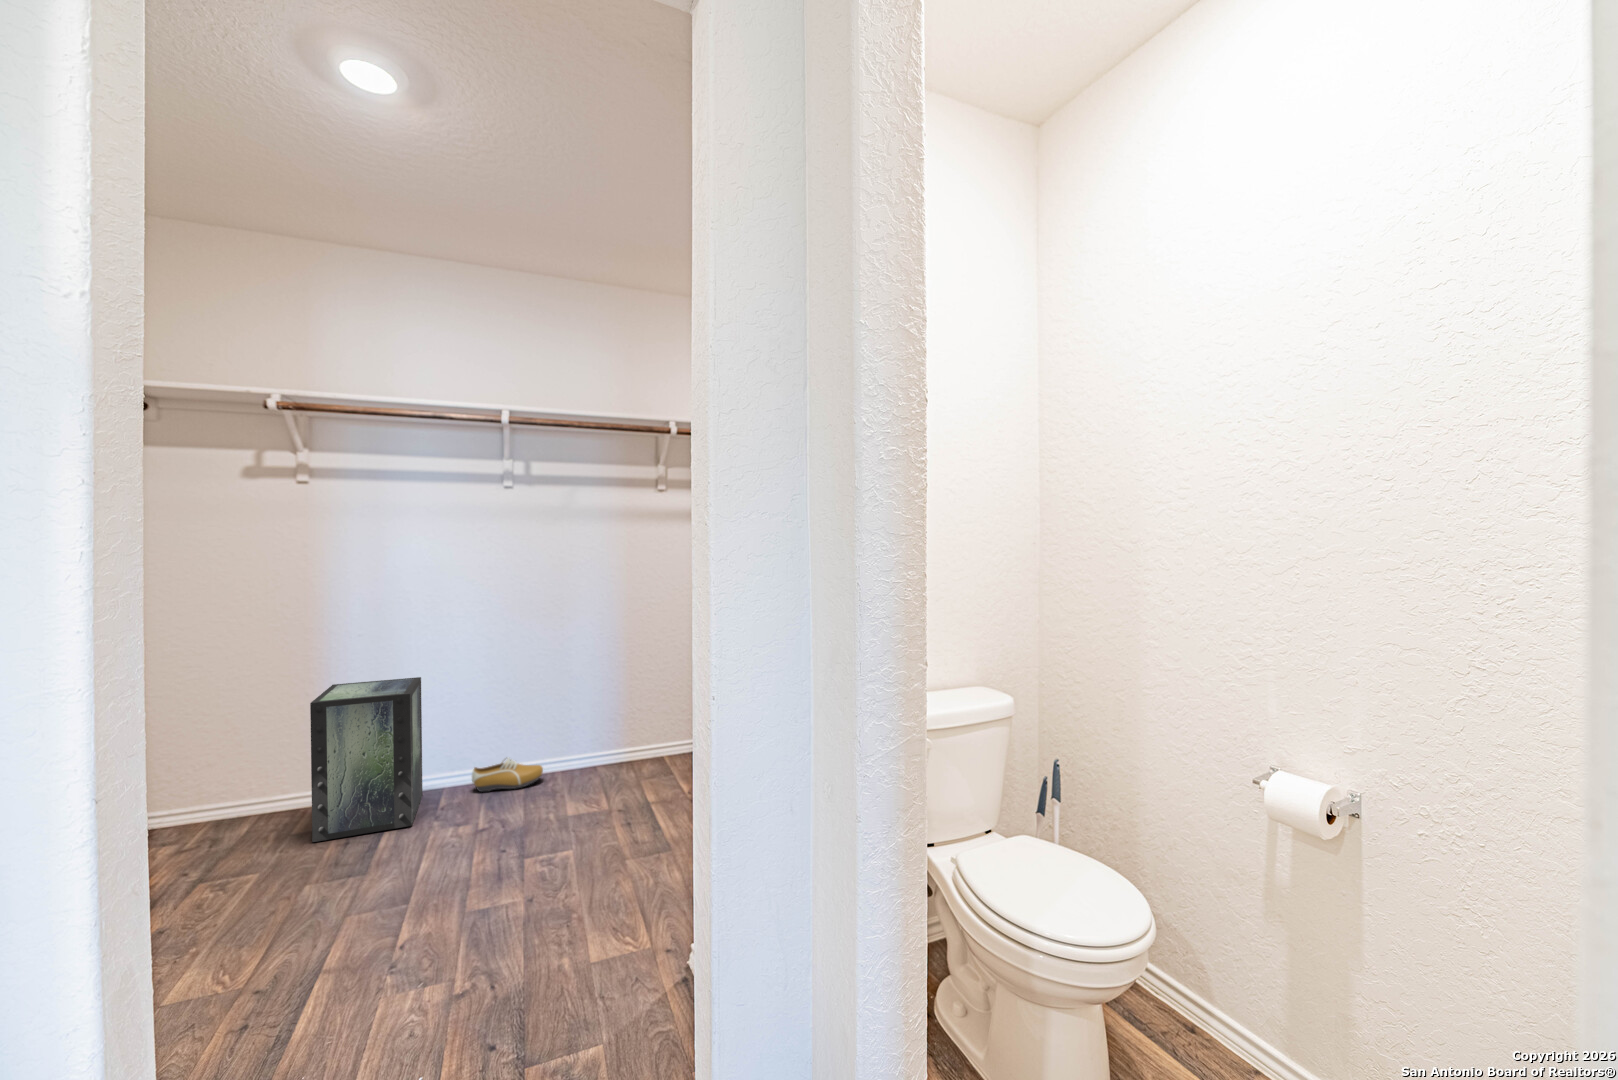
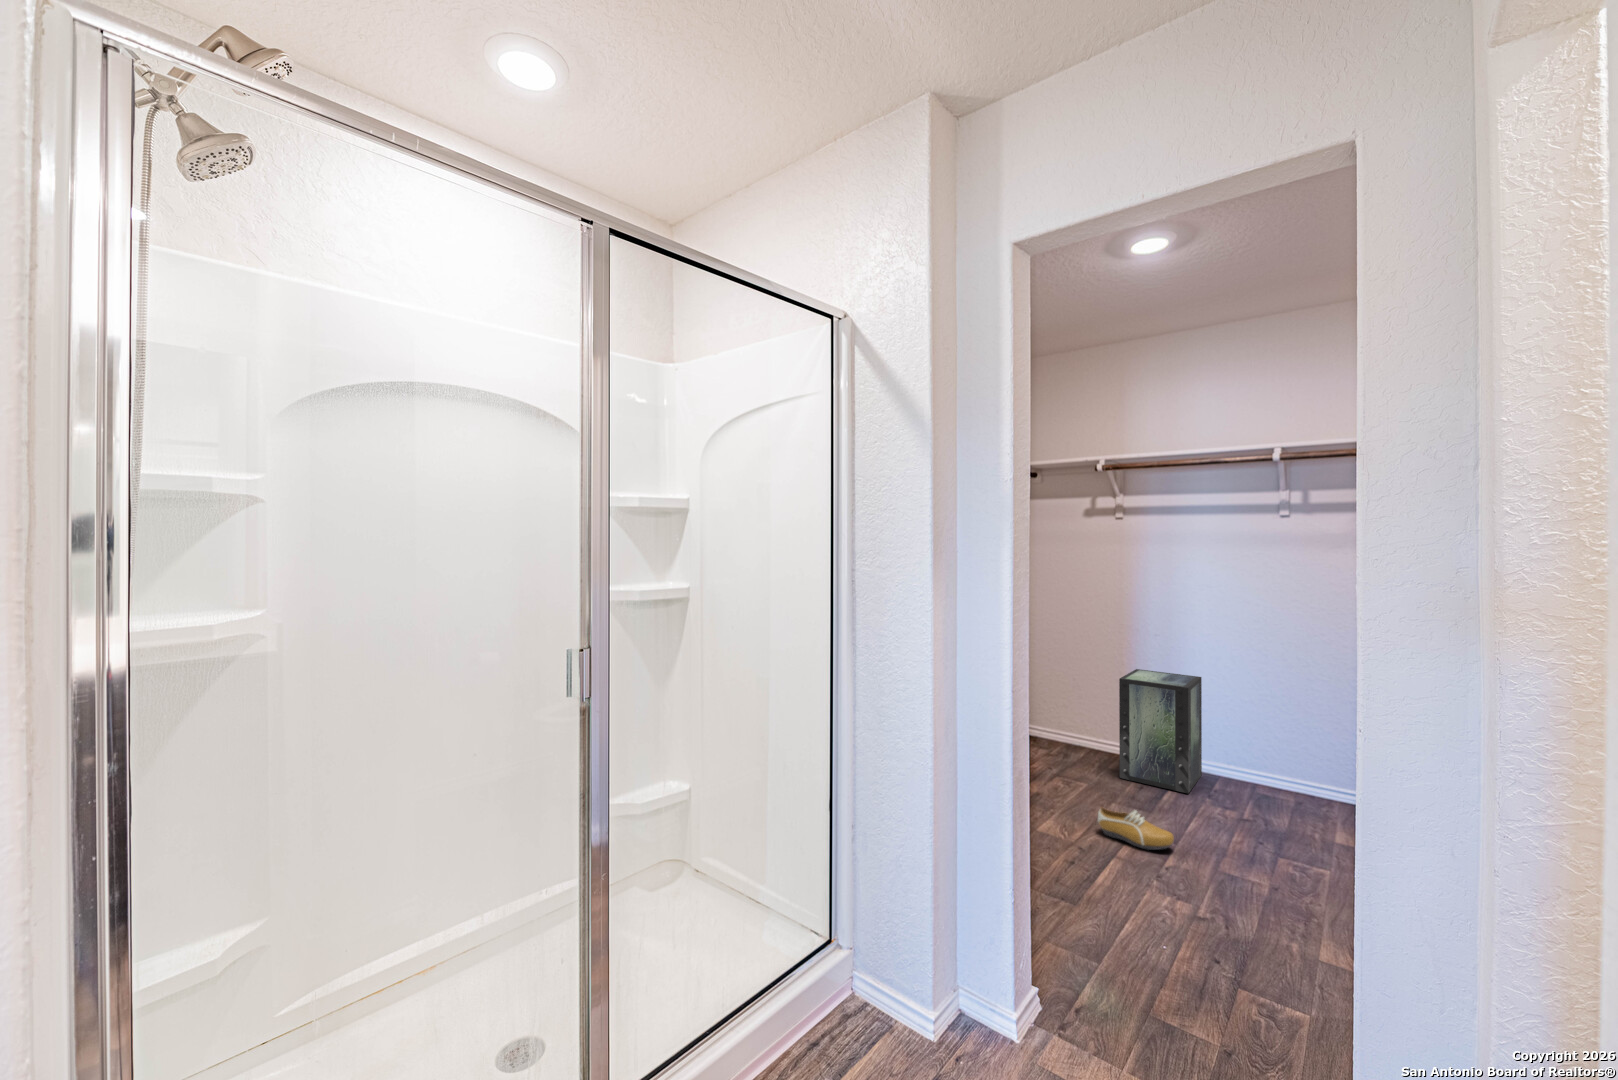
shoe: present [472,758,543,792] -> present [1098,807,1174,850]

